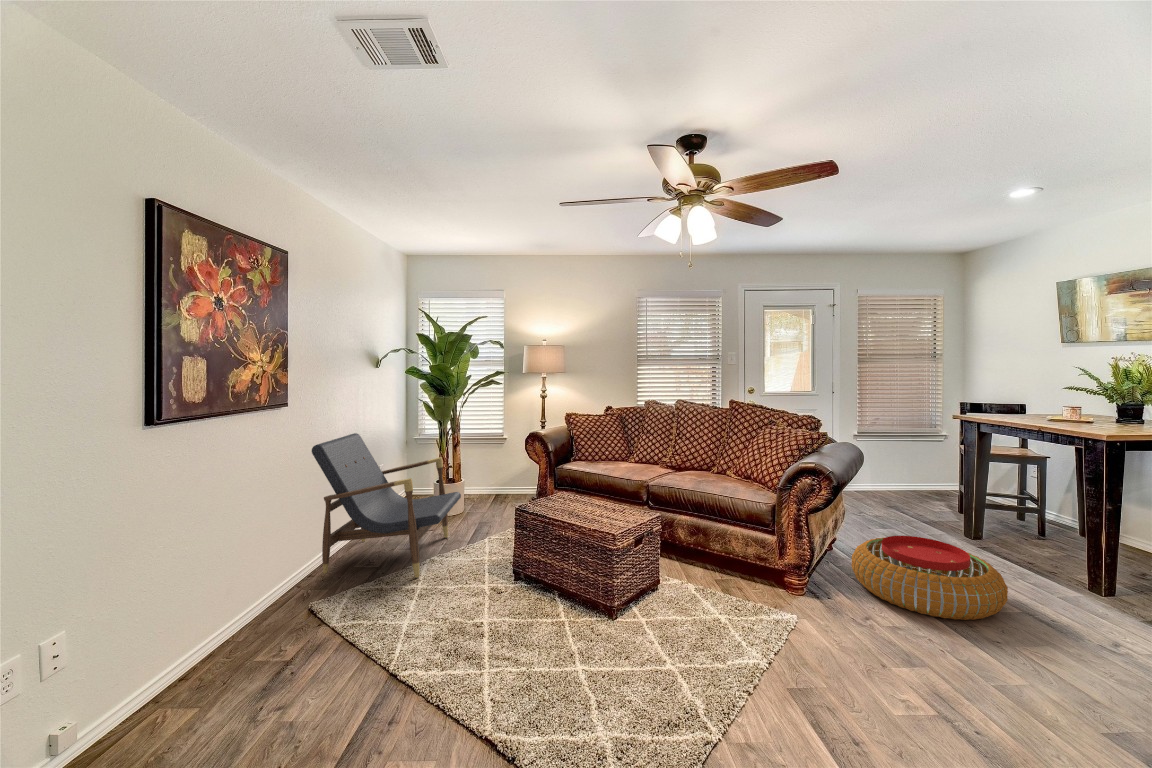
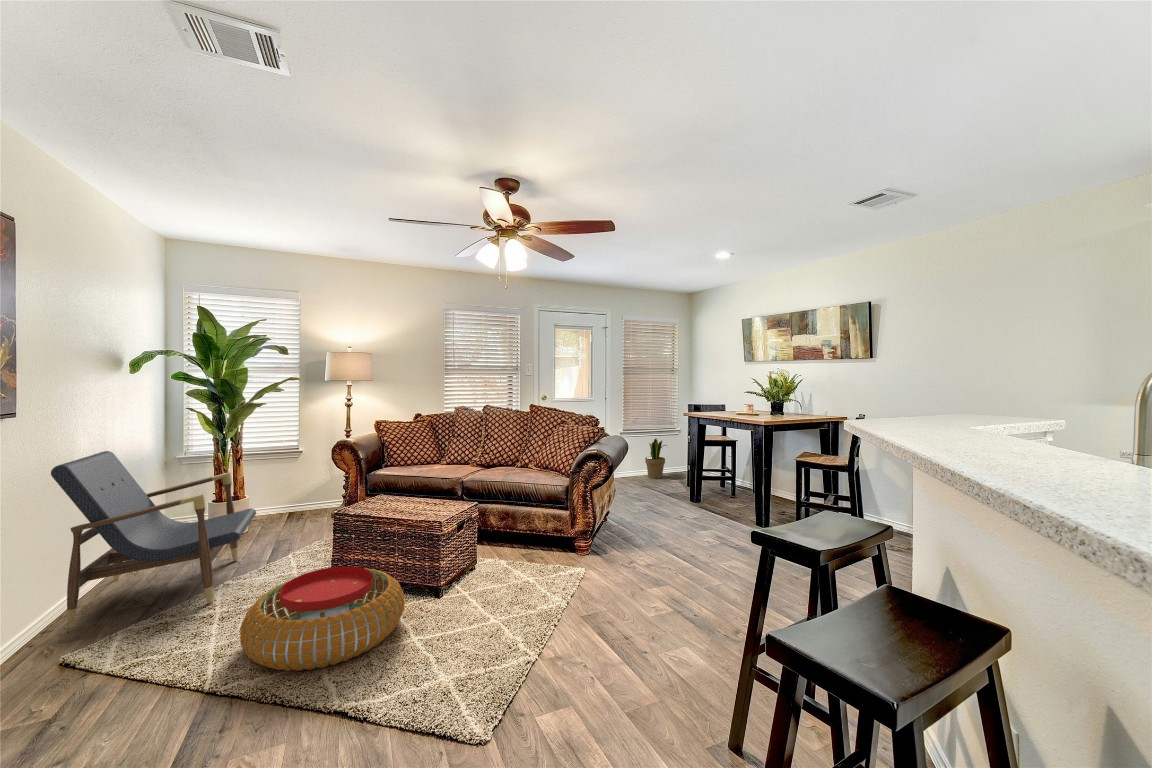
potted plant: none [887,446,922,498] -> present [645,439,667,479]
pouf: present [851,536,1008,620] -> present [240,566,405,671]

